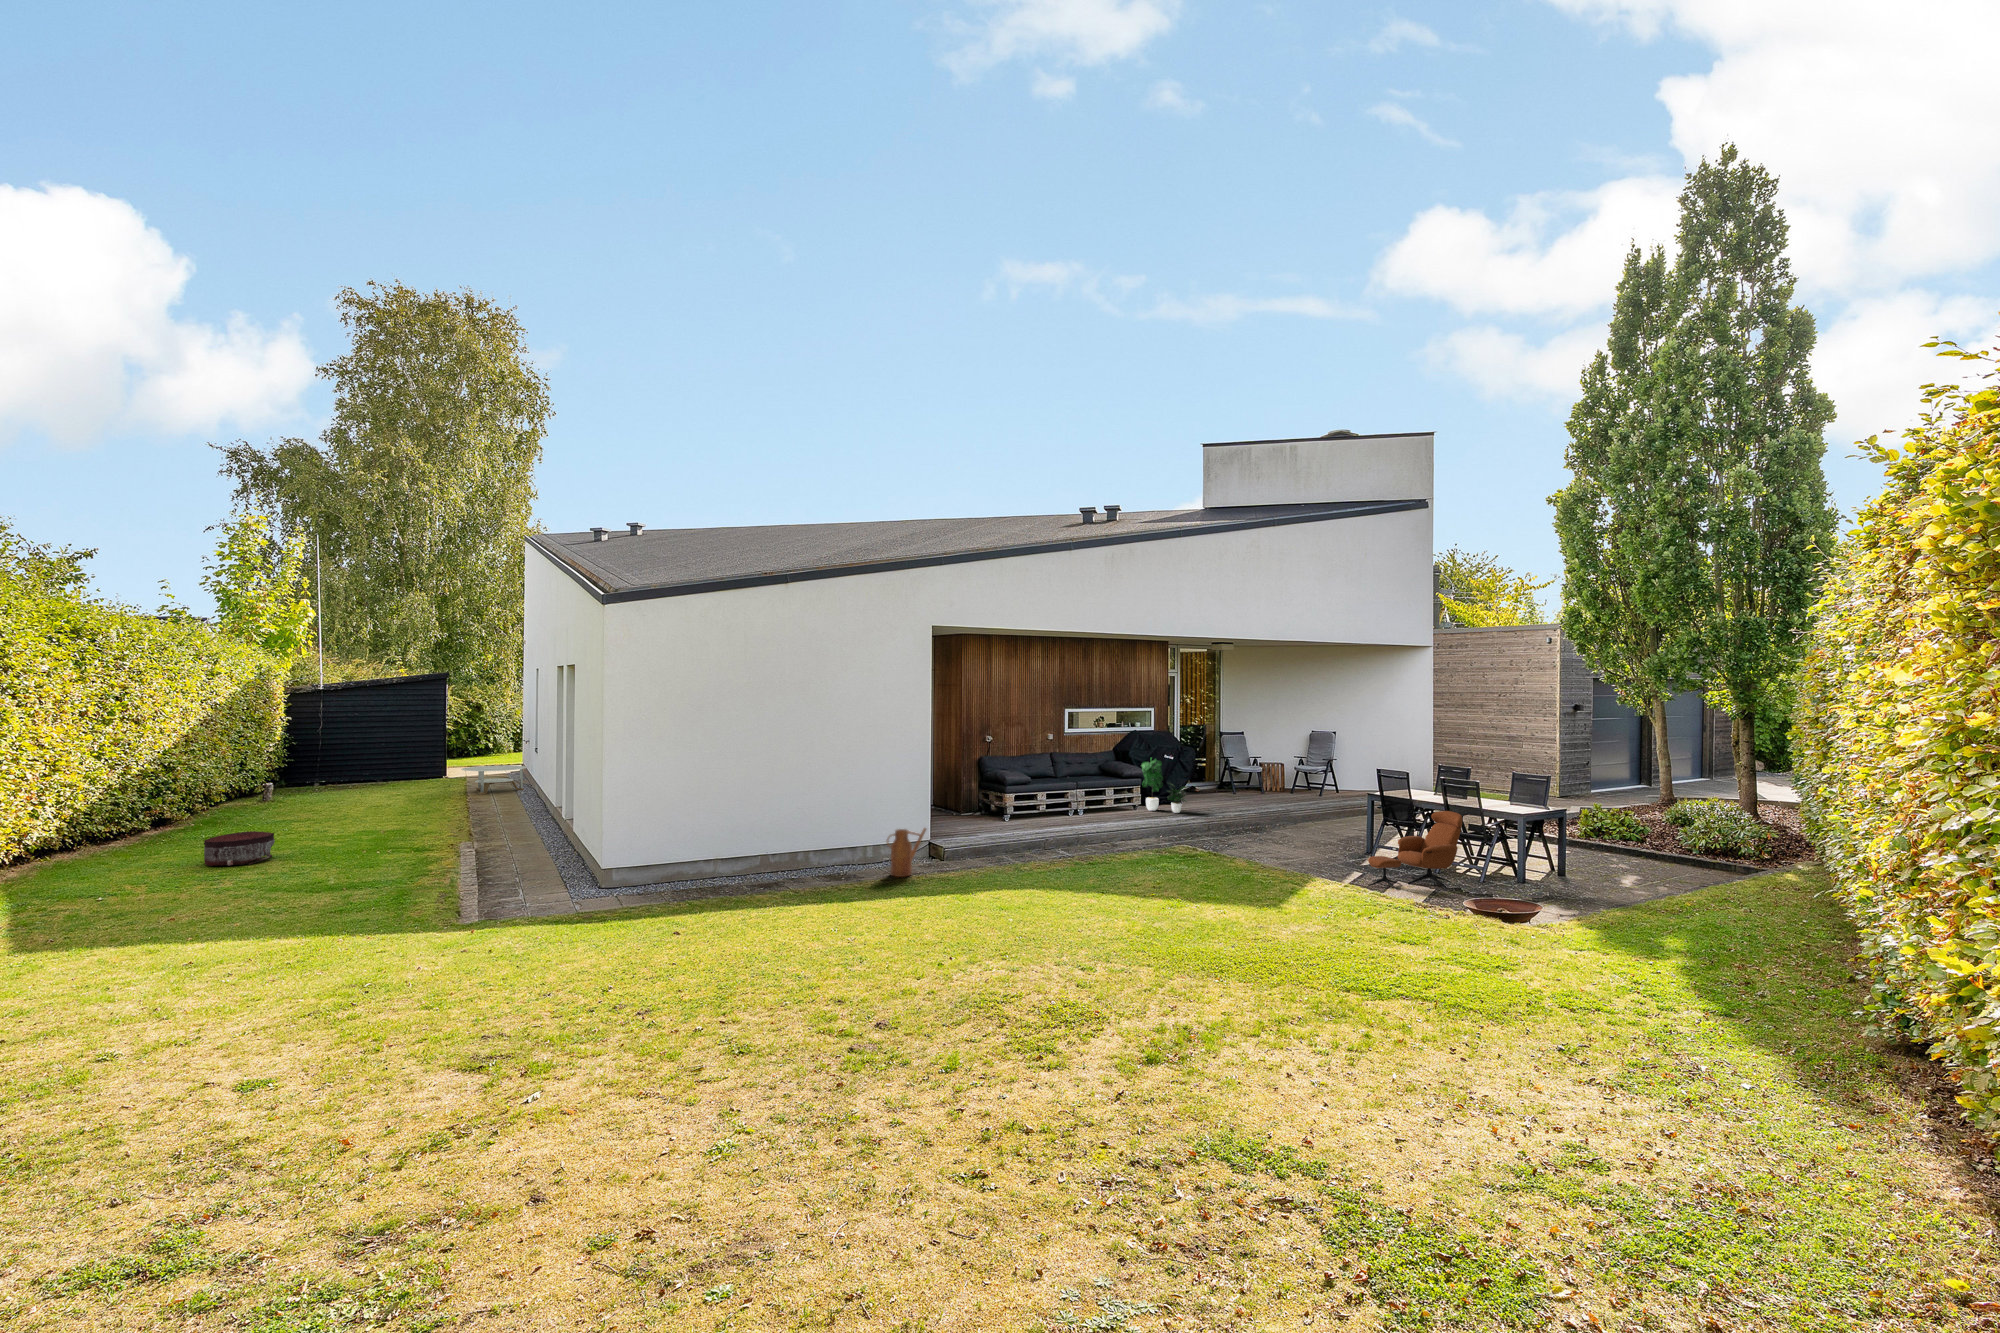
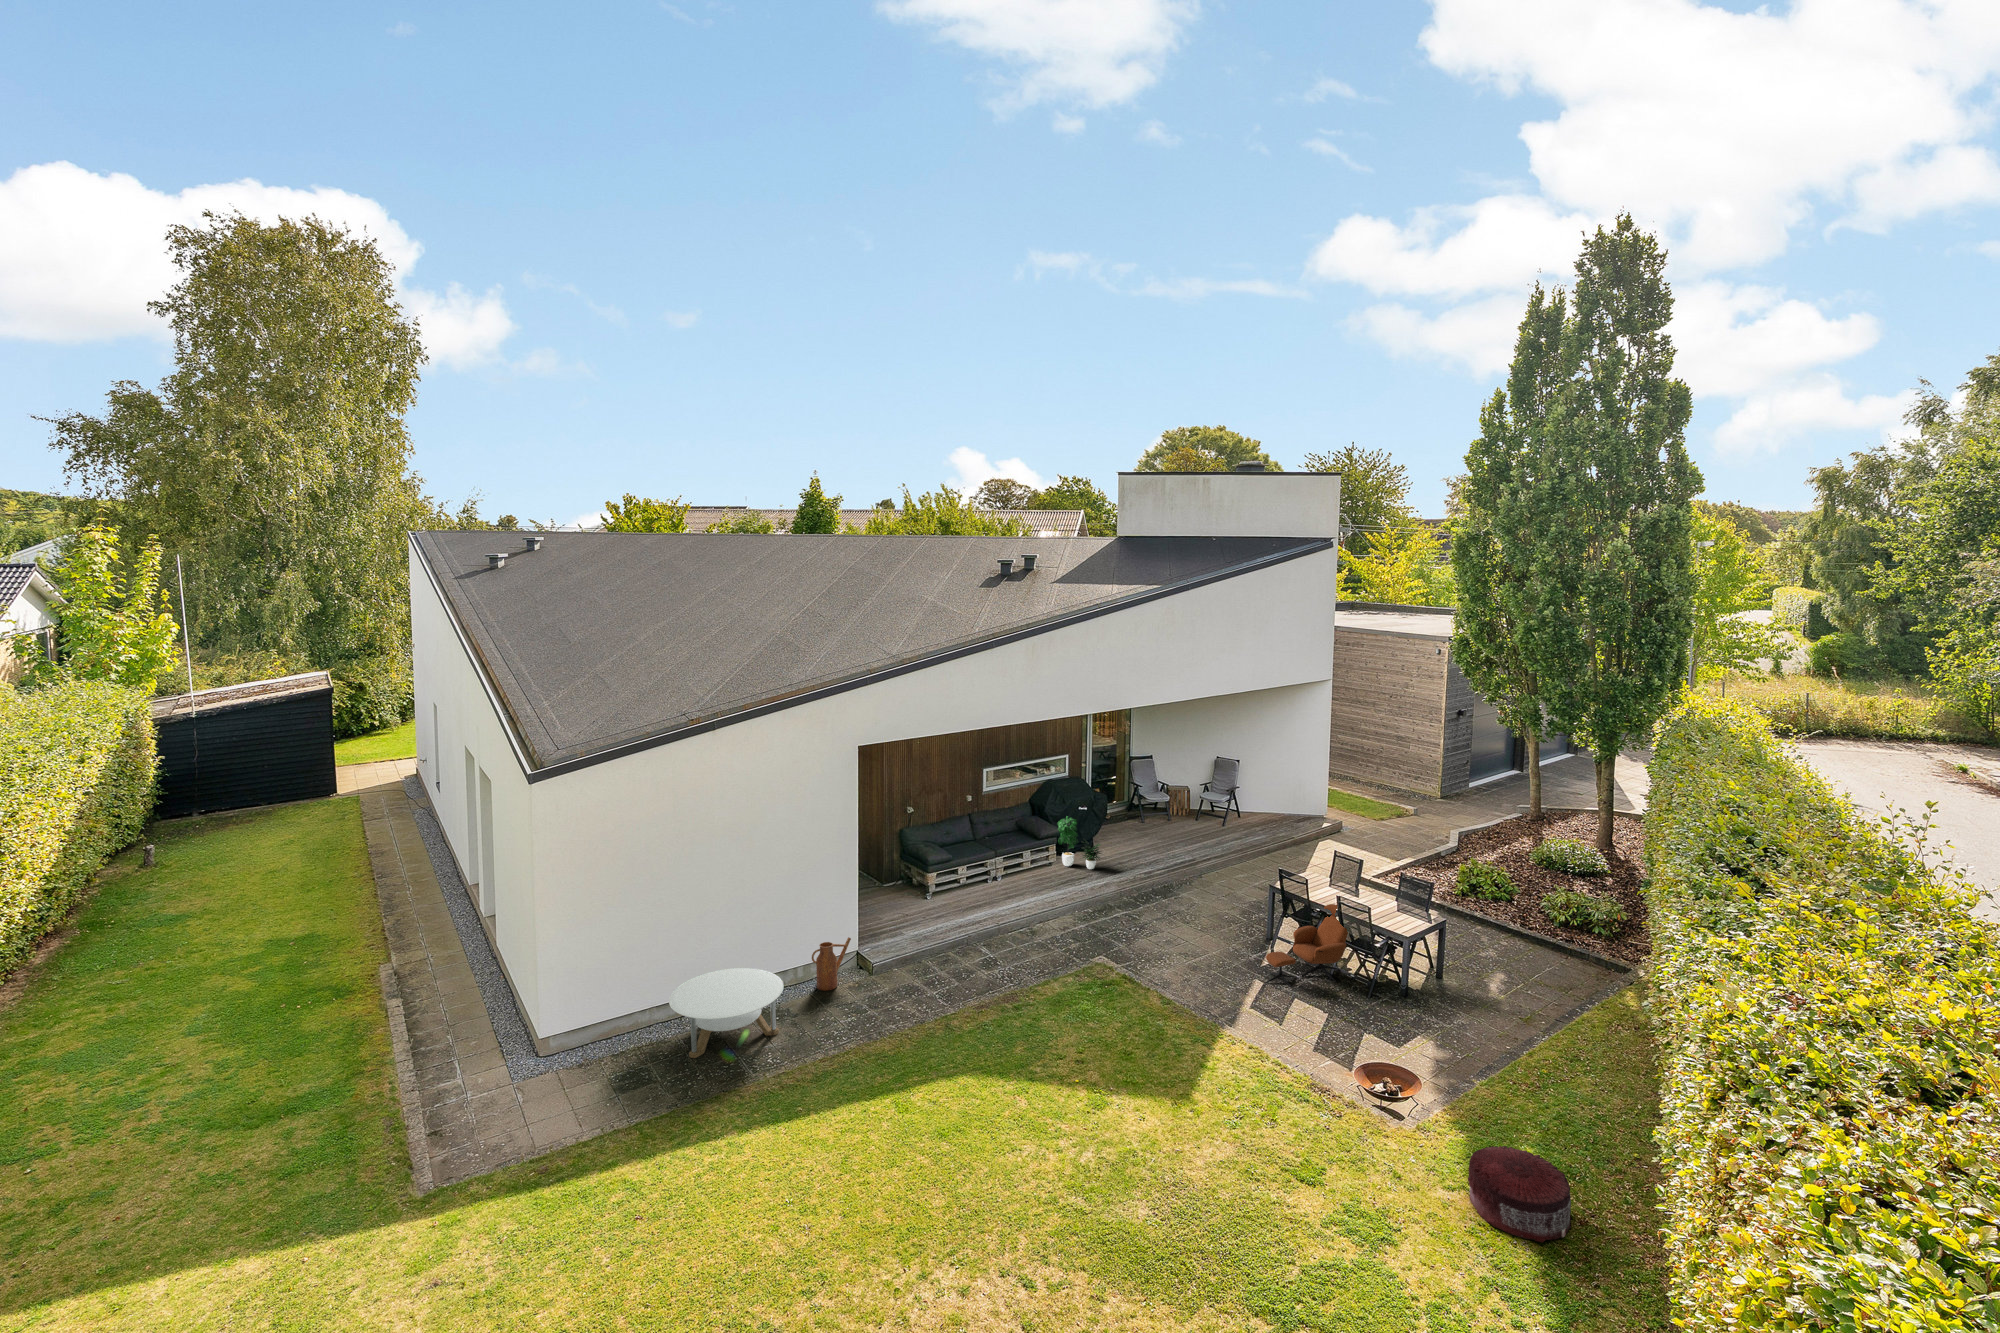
round table: present [462,765,527,795] -> present [669,968,784,1058]
pouf: present [204,831,275,866] -> present [1468,1146,1573,1242]

